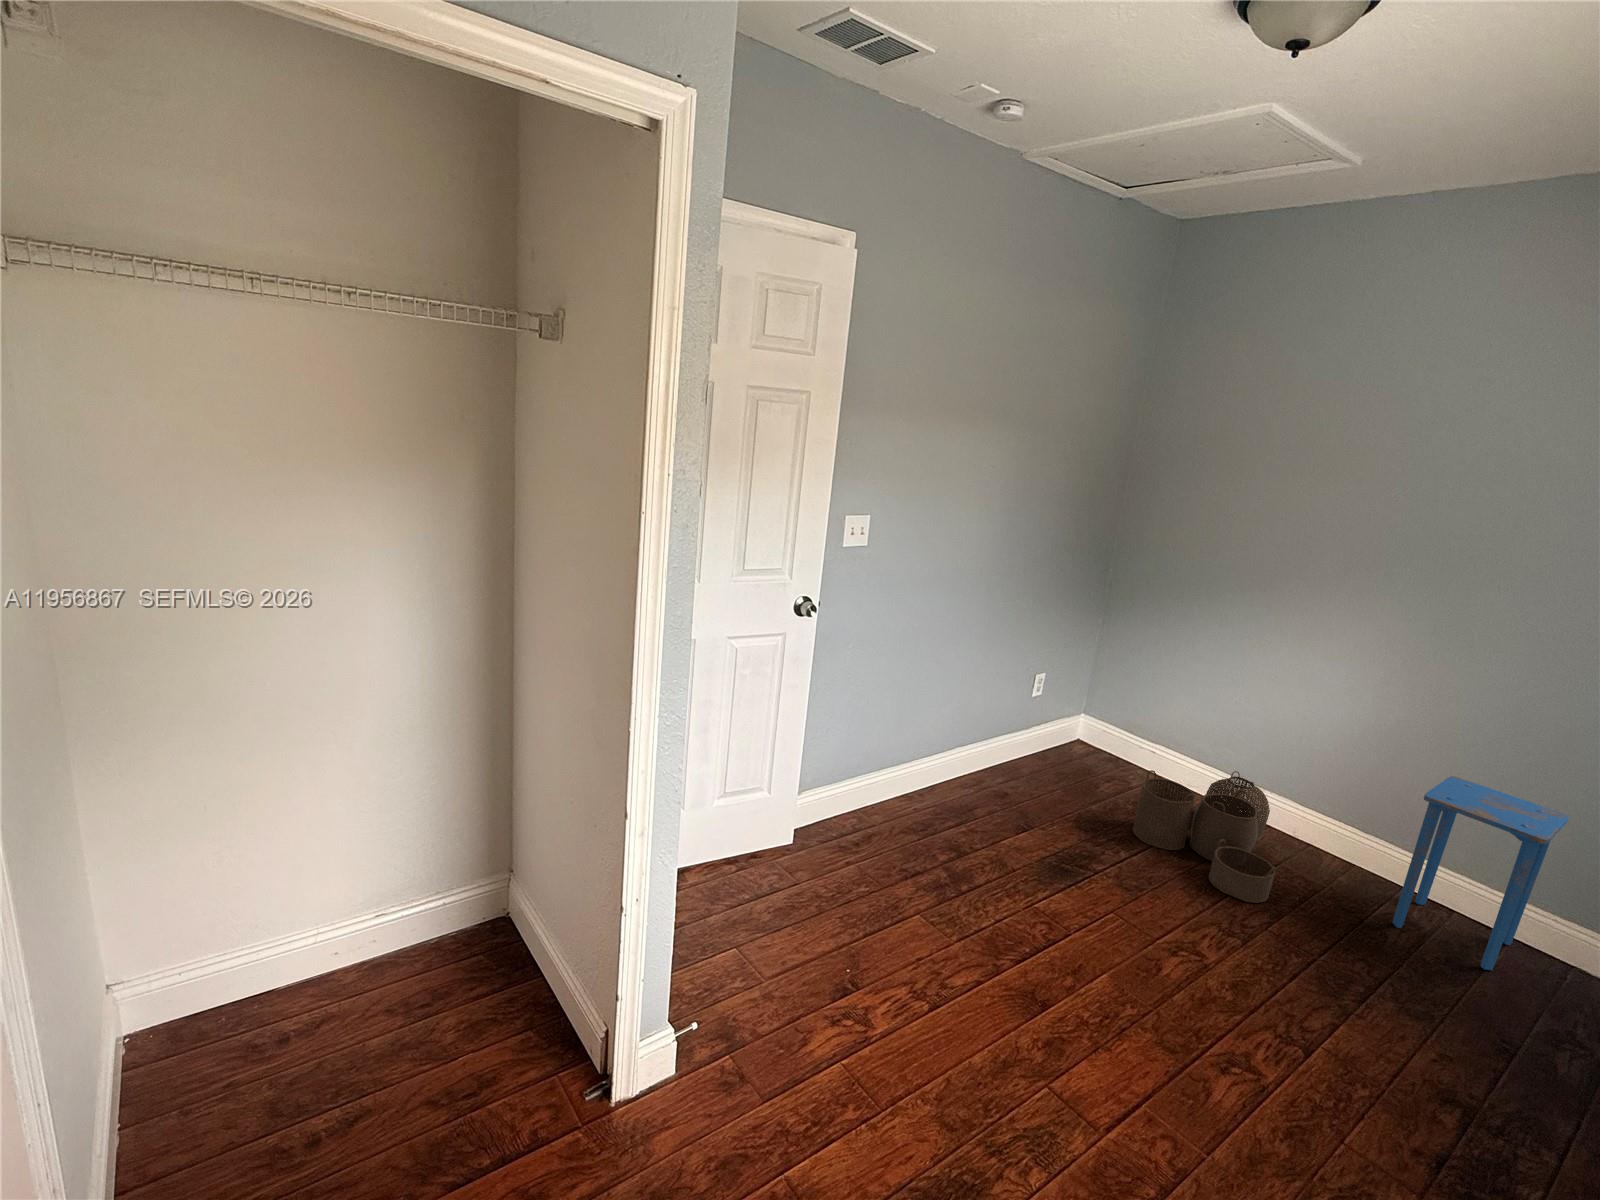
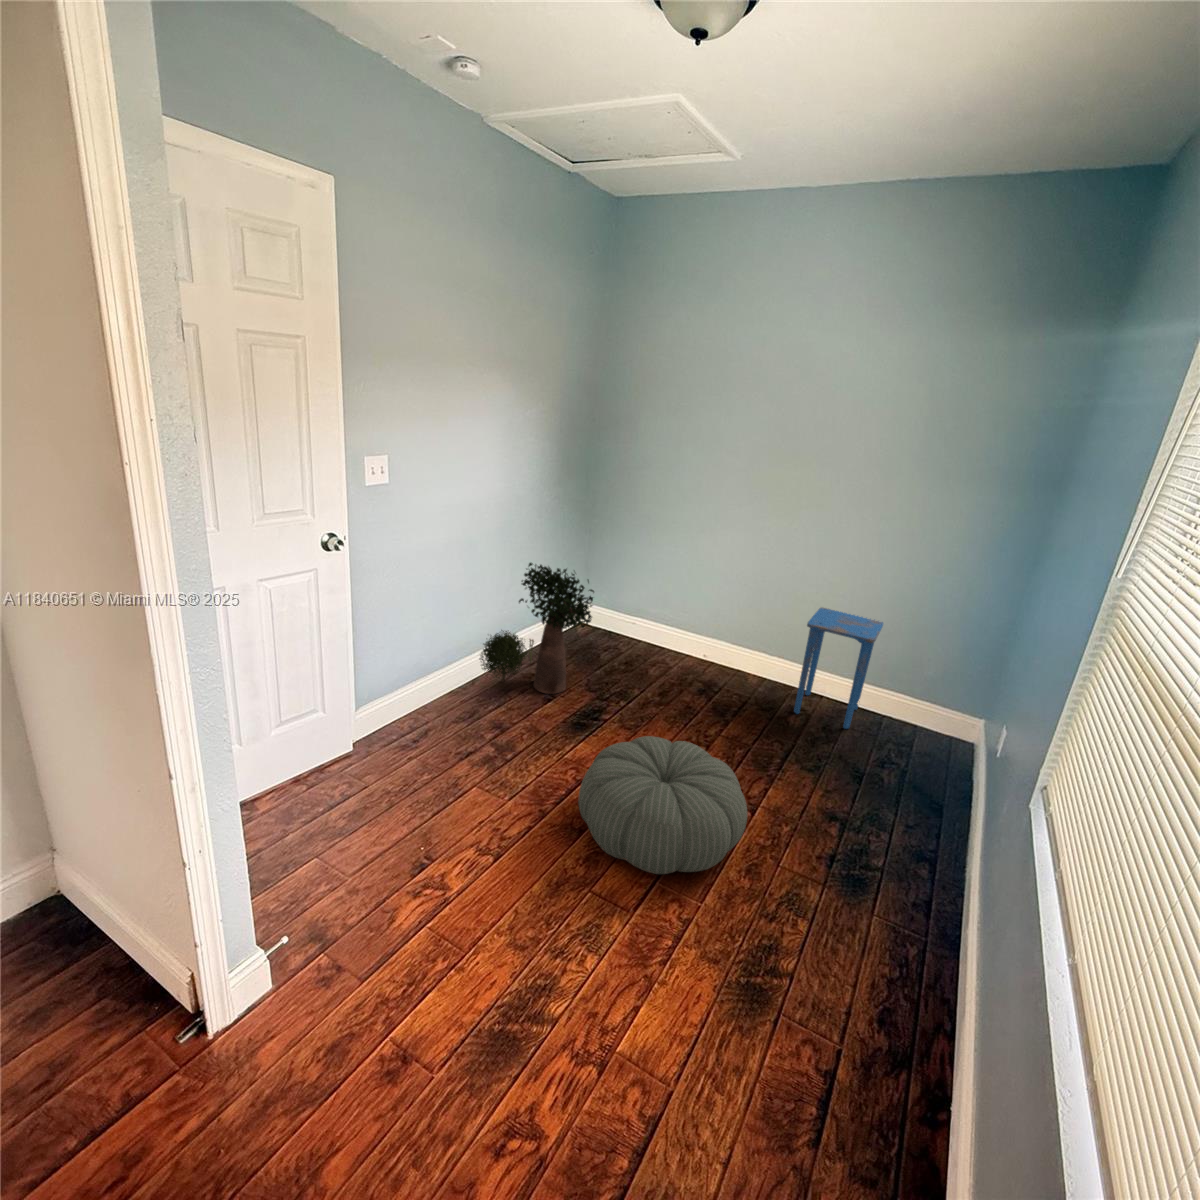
potted plant: none [943,656,1099,824] -> present [480,563,594,694]
woven basket: present [1132,770,1275,903] -> none [627,627,724,718]
pouf: none [1045,902,1293,1108] -> present [578,736,747,874]

